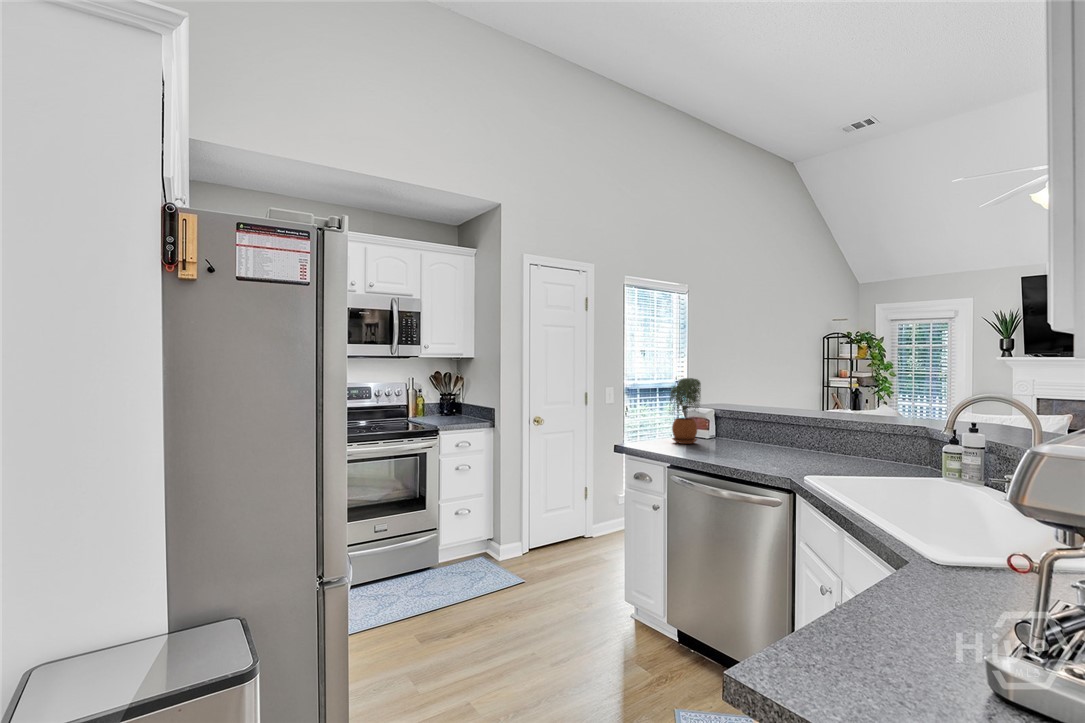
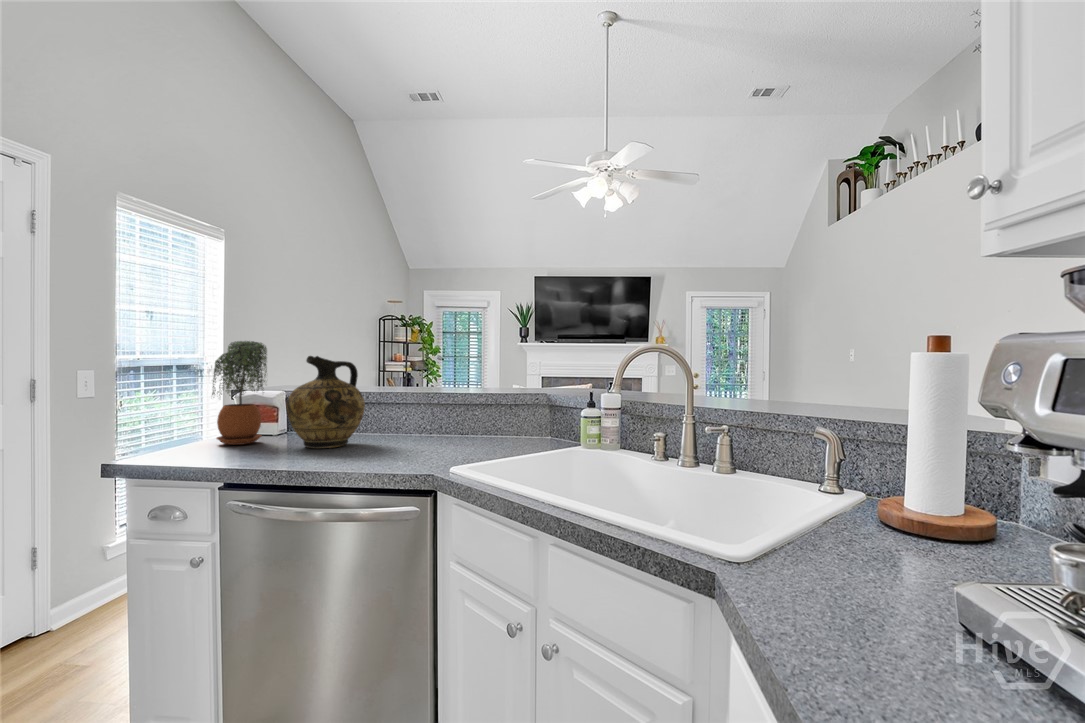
ceramic jug: none [710,390,763,452] -> present [286,356,365,448]

